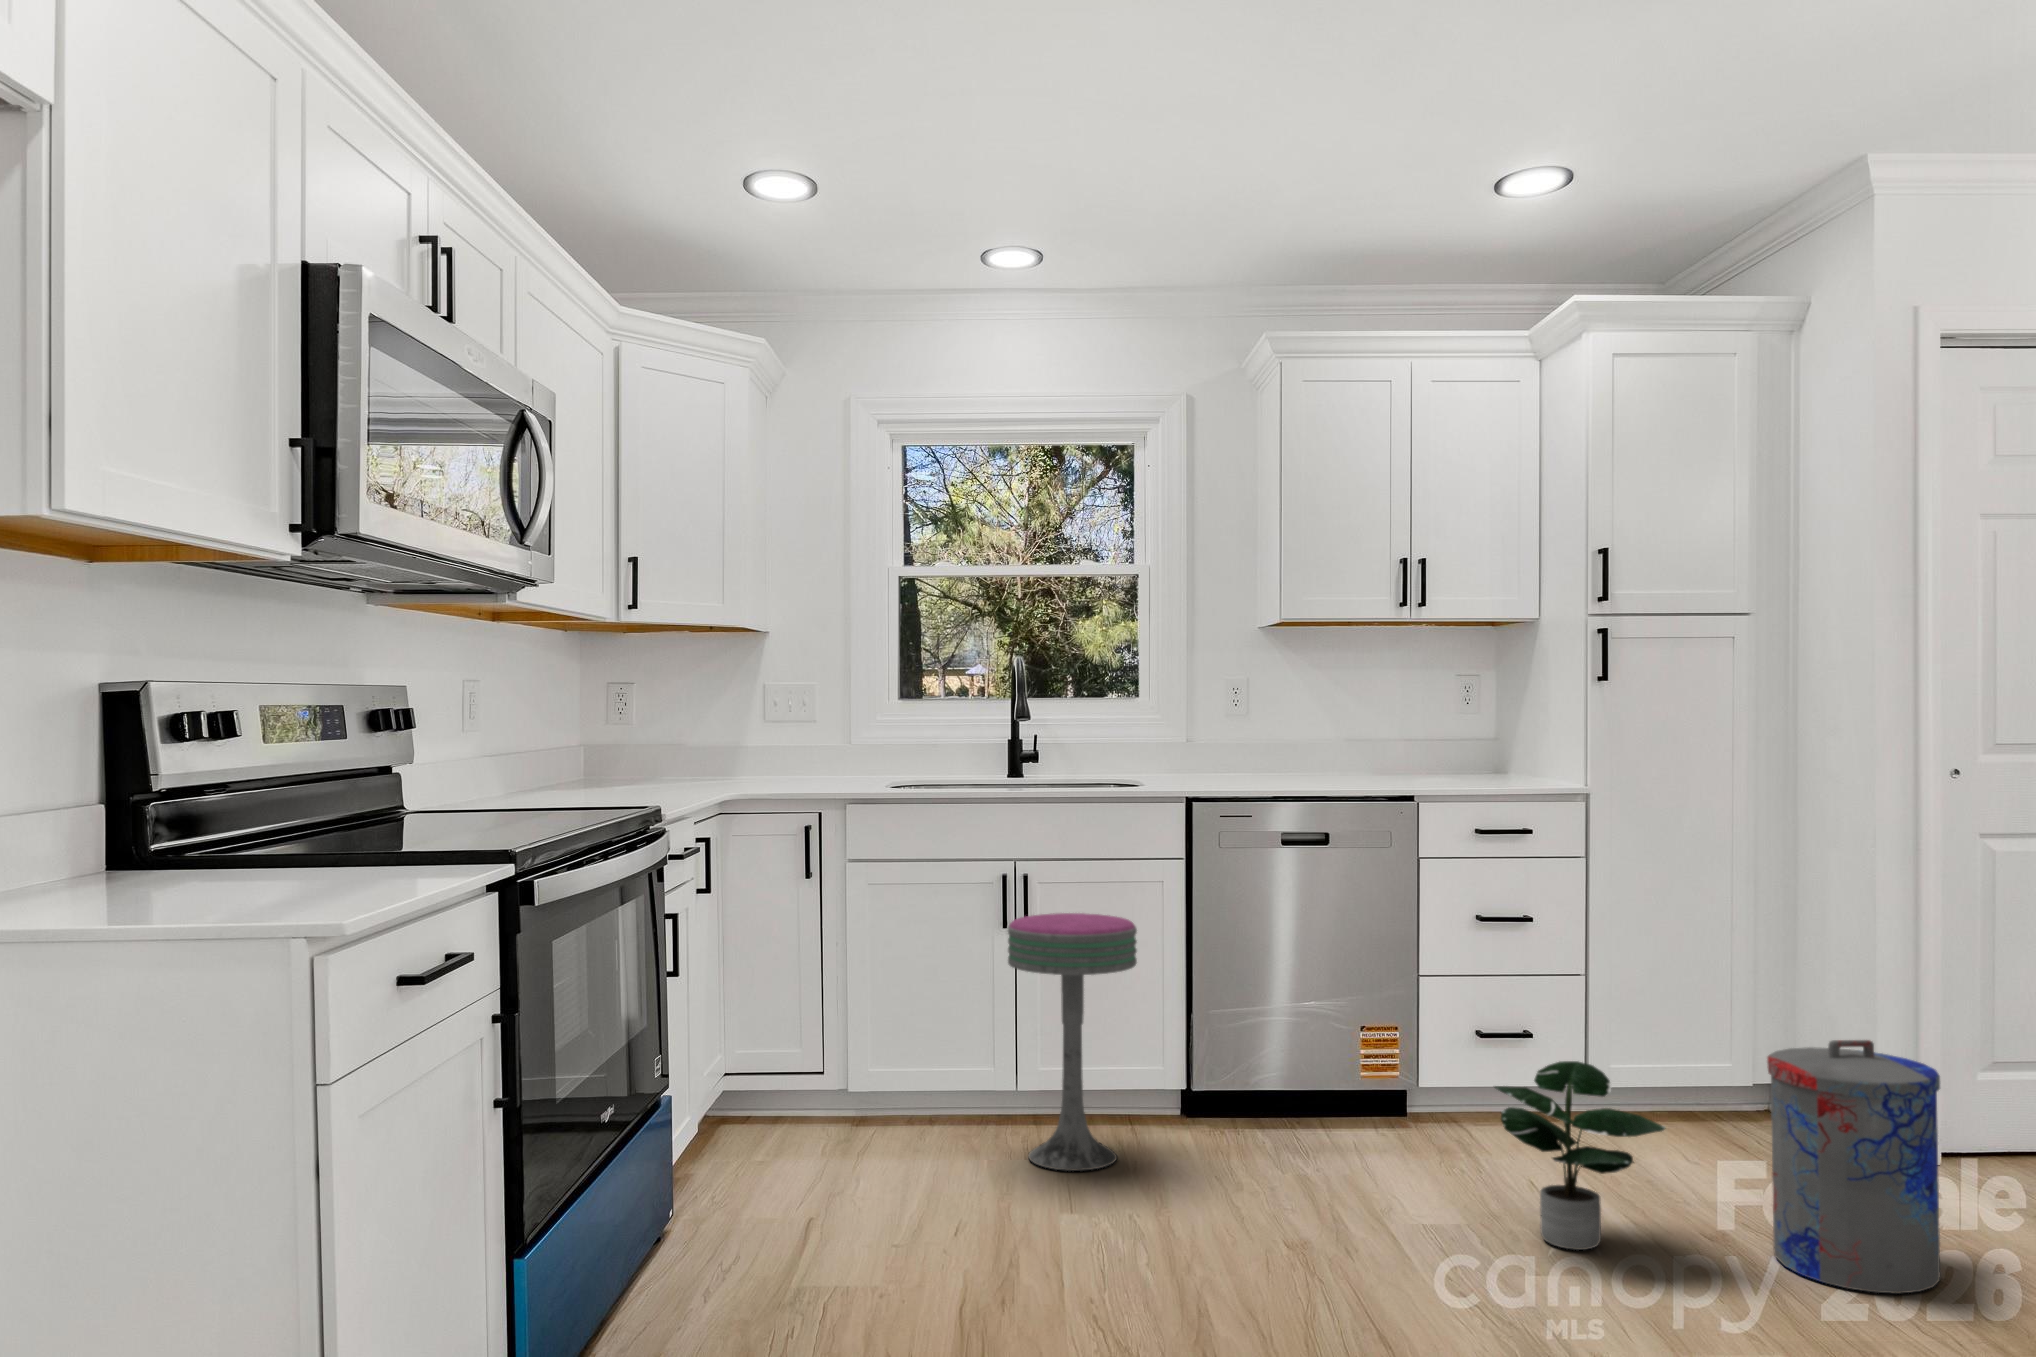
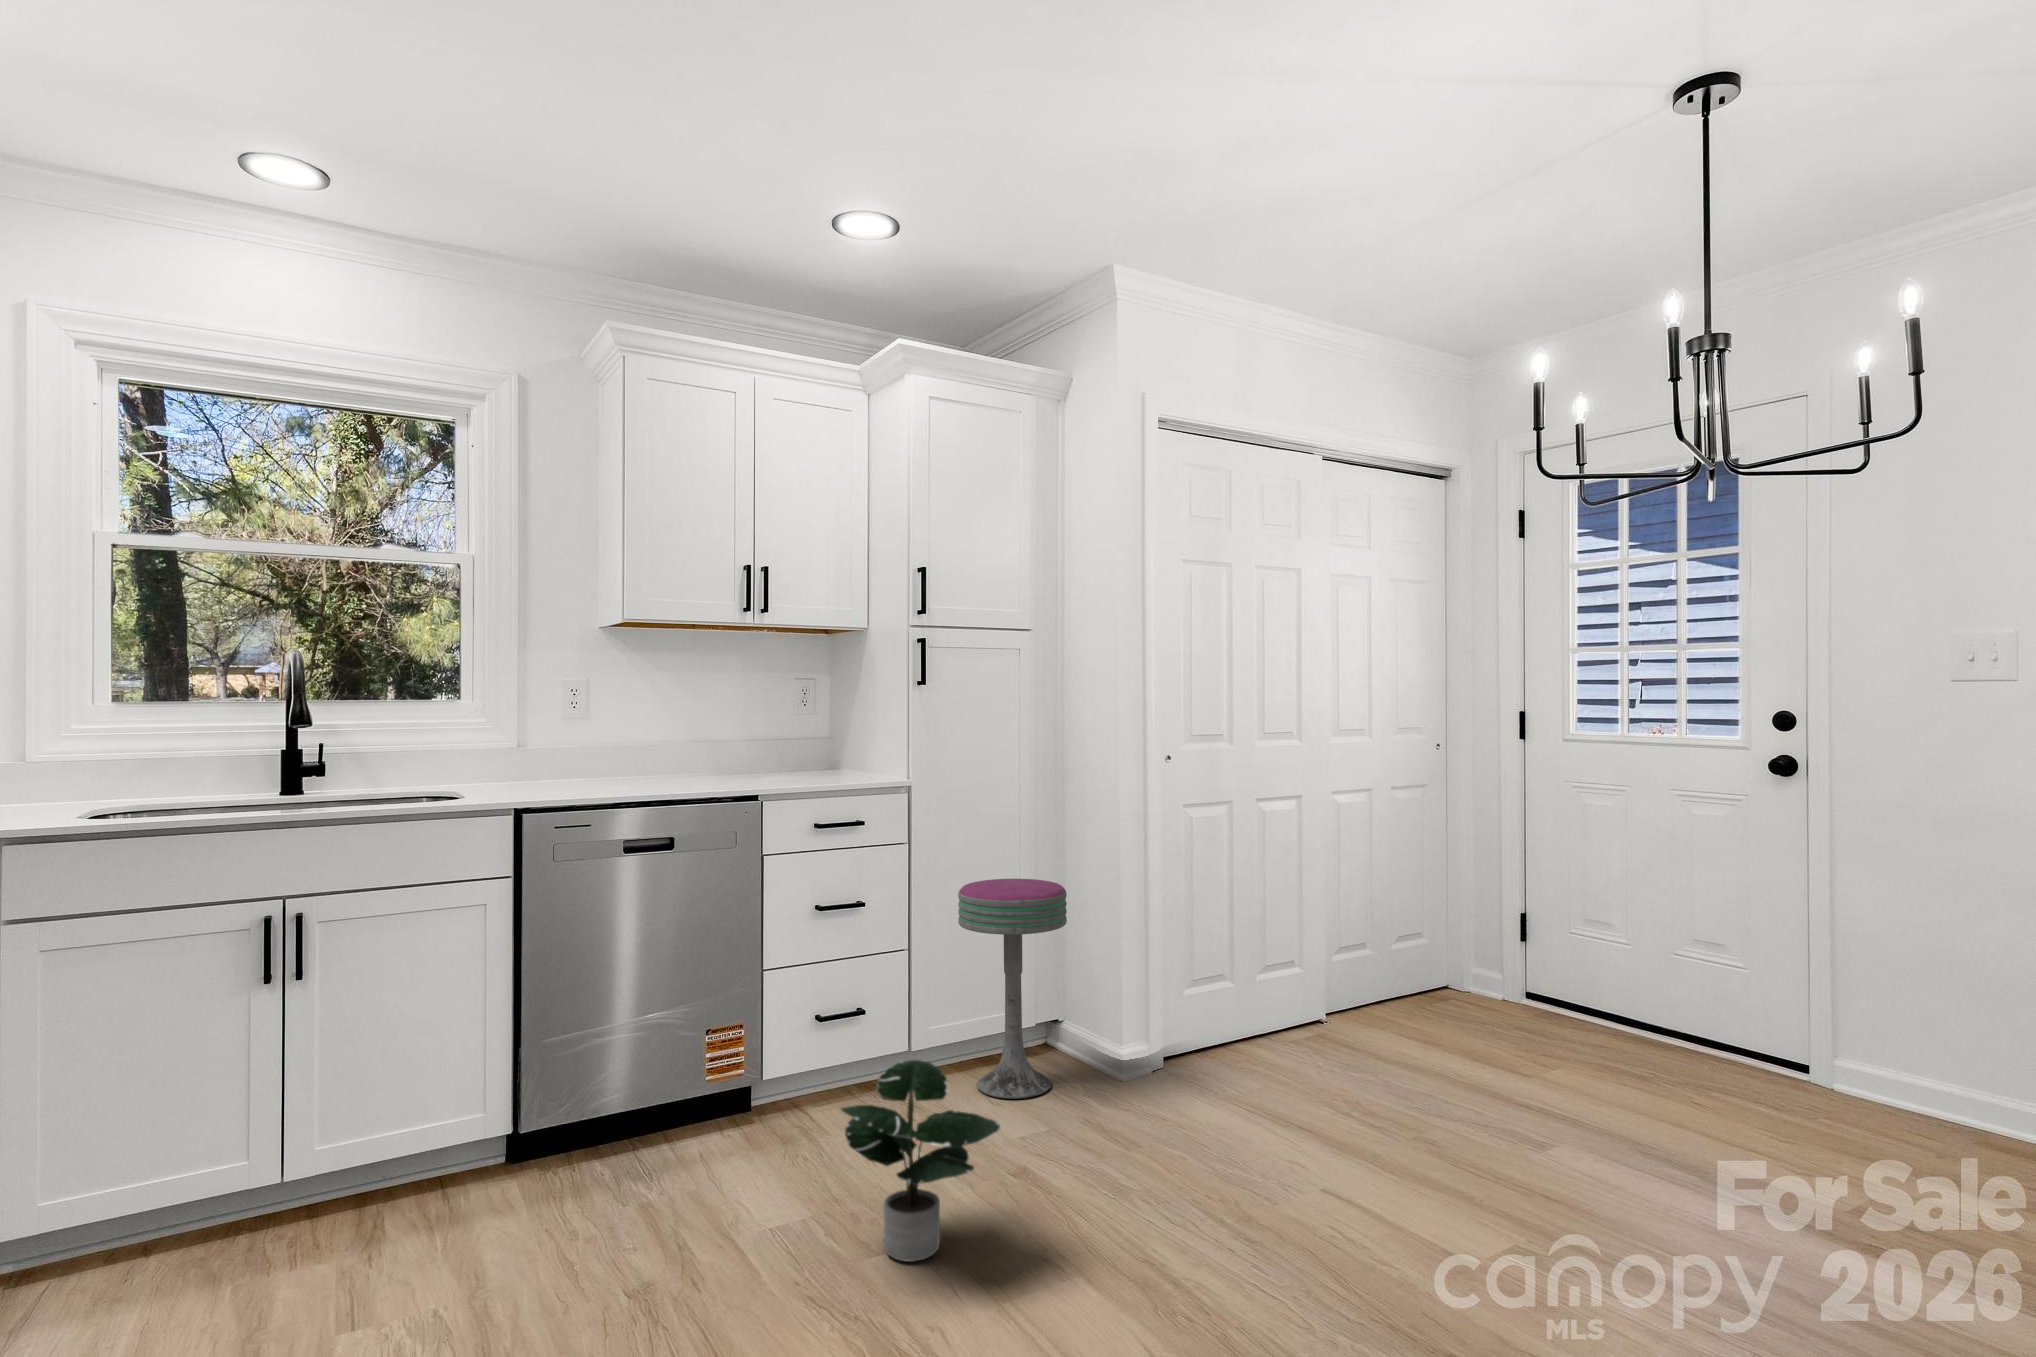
bar stool: present [1008,913,1137,1171] -> present [958,879,1067,1099]
trash can: present [1767,1040,1940,1293] -> none [1081,1013,1218,1251]

